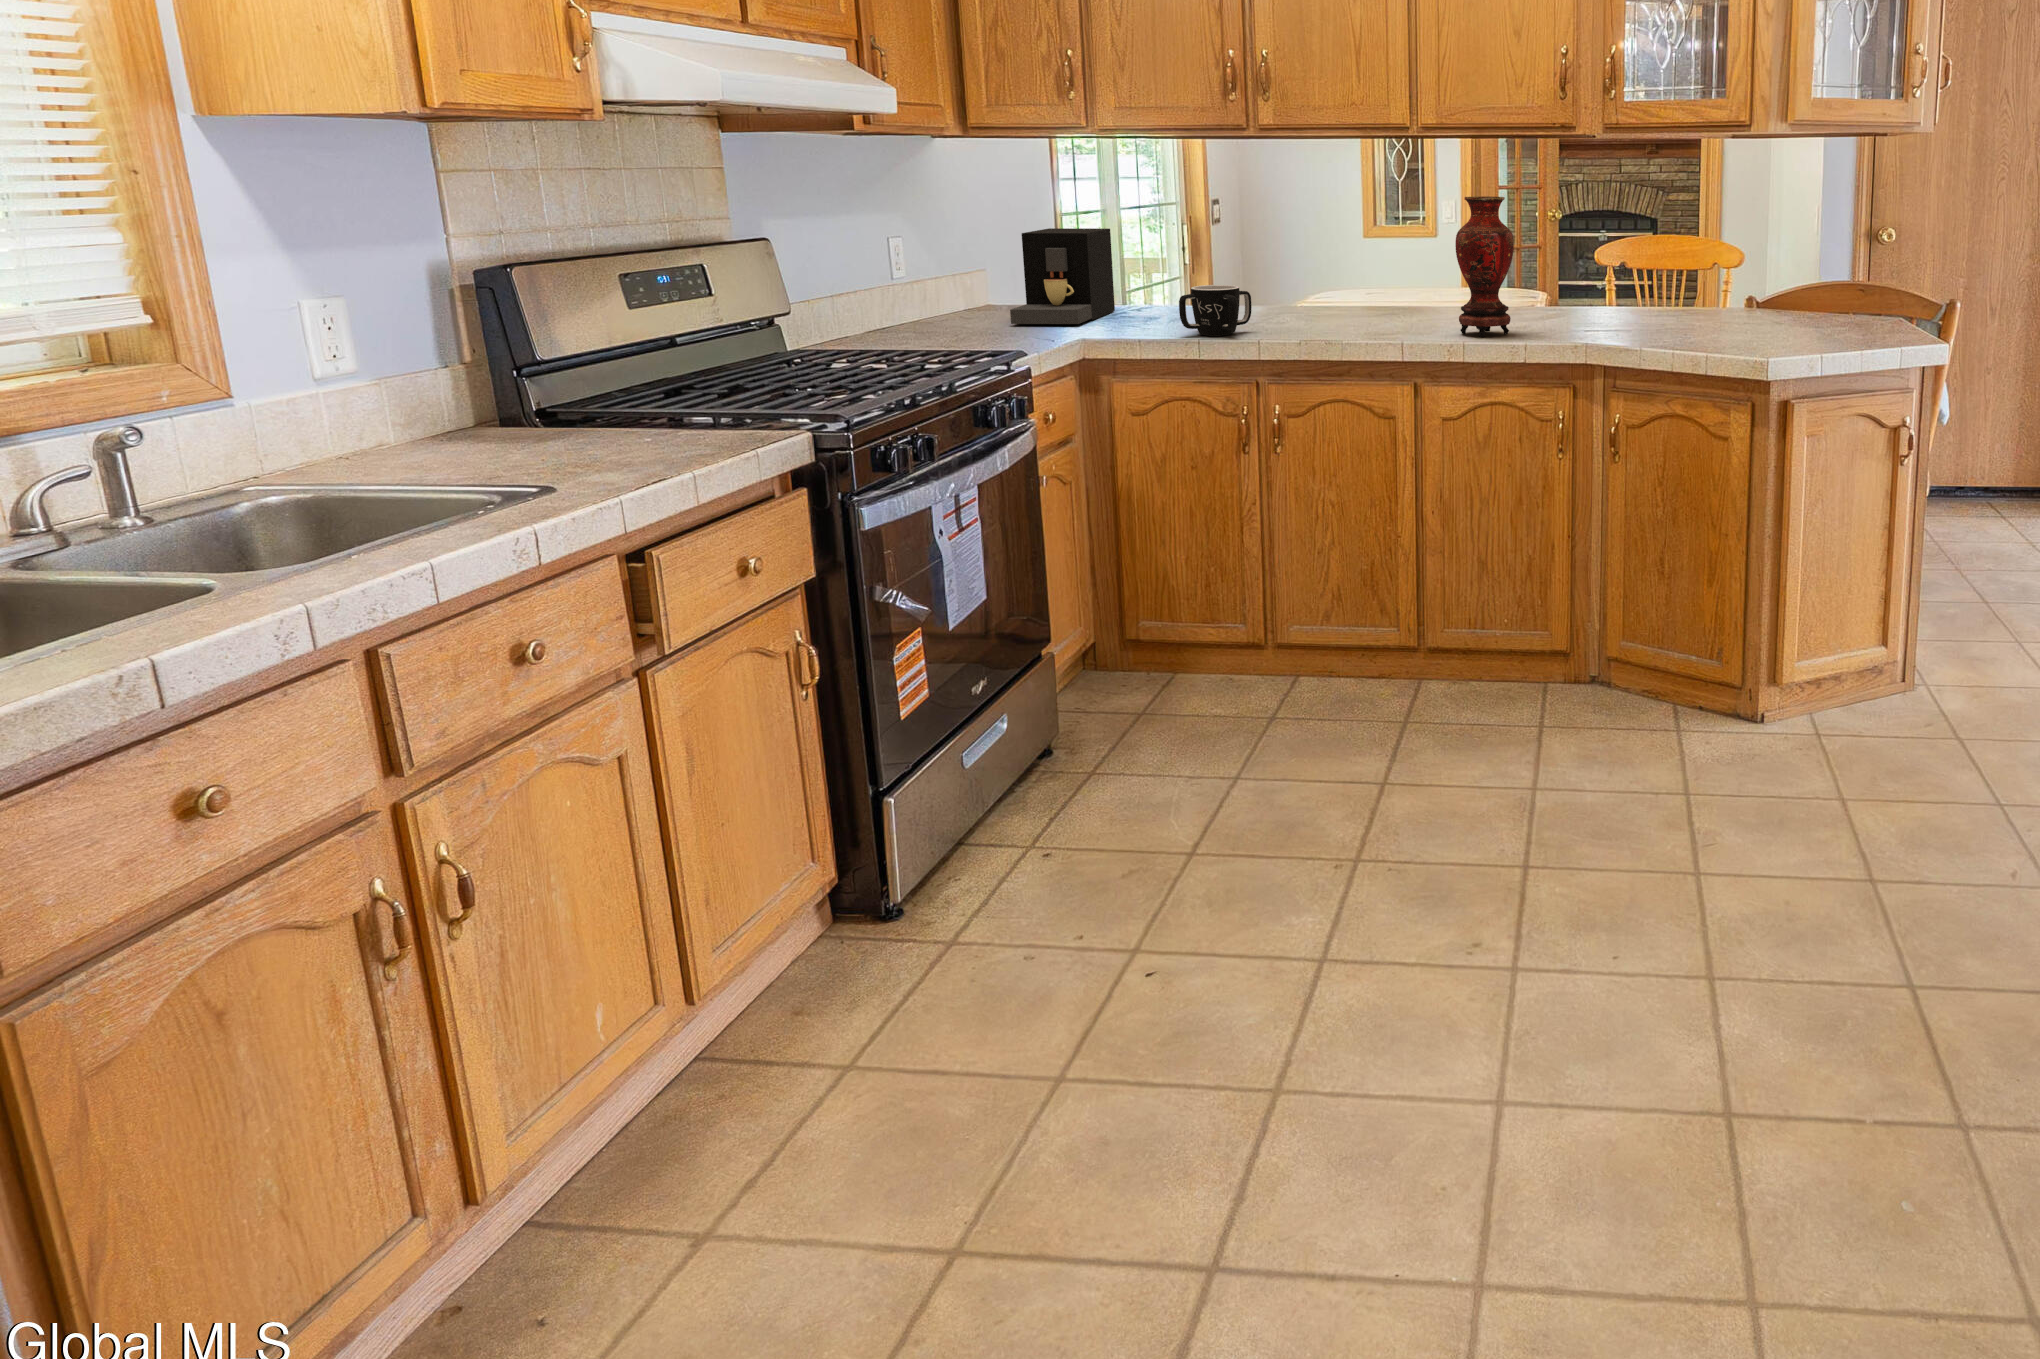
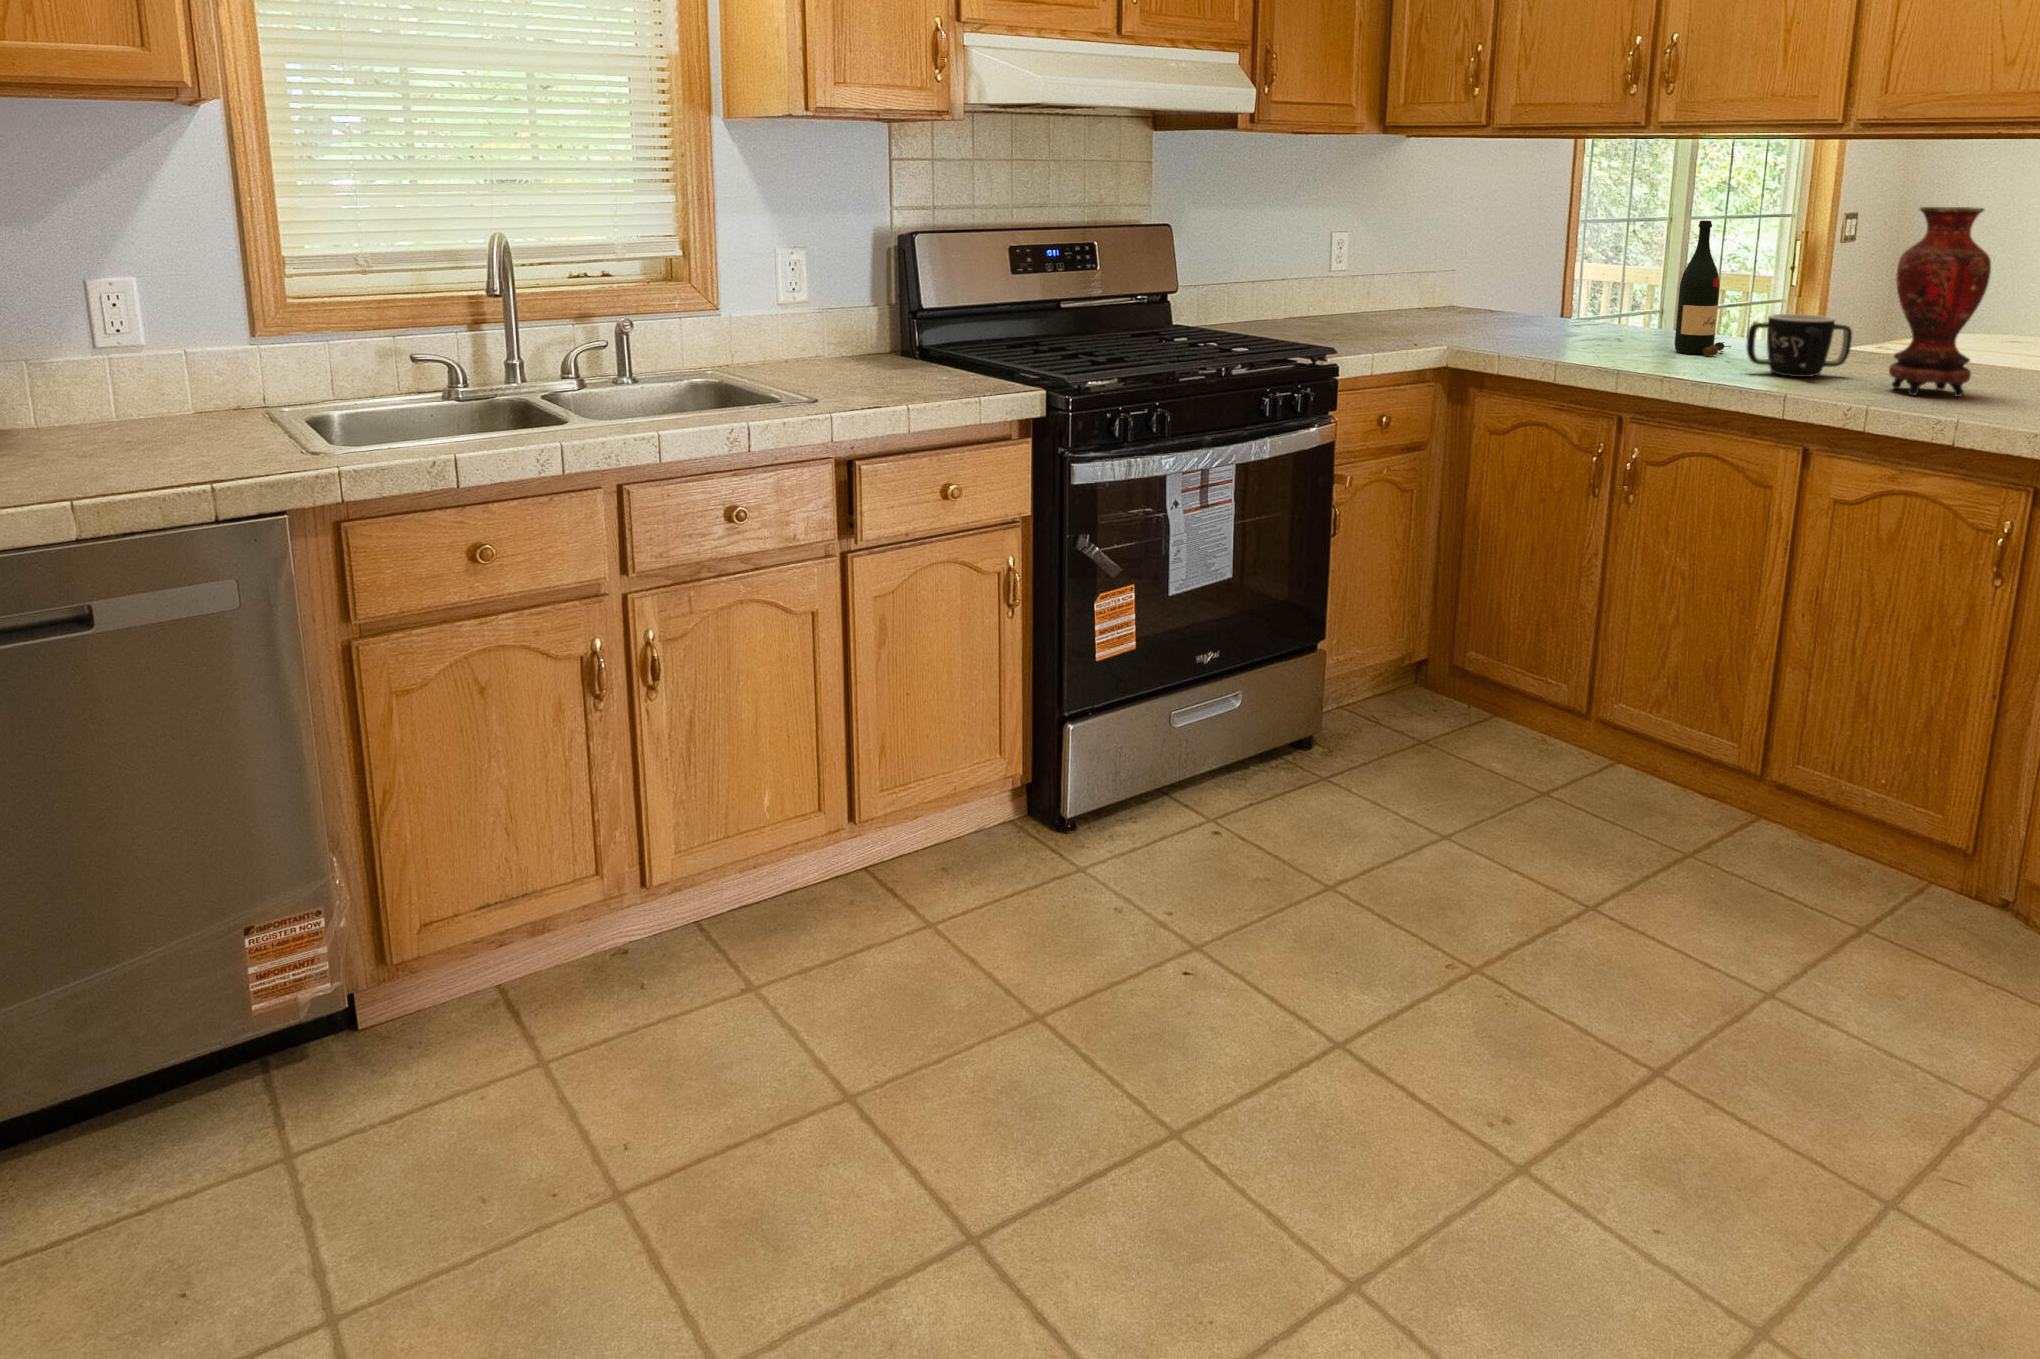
wine bottle: none [1272,212,1314,325] -> present [1675,221,1731,355]
coffee maker: present [1010,228,1115,324] -> none [1404,231,1542,330]
mug: present [1179,285,1252,336] -> present [1747,314,1852,377]

